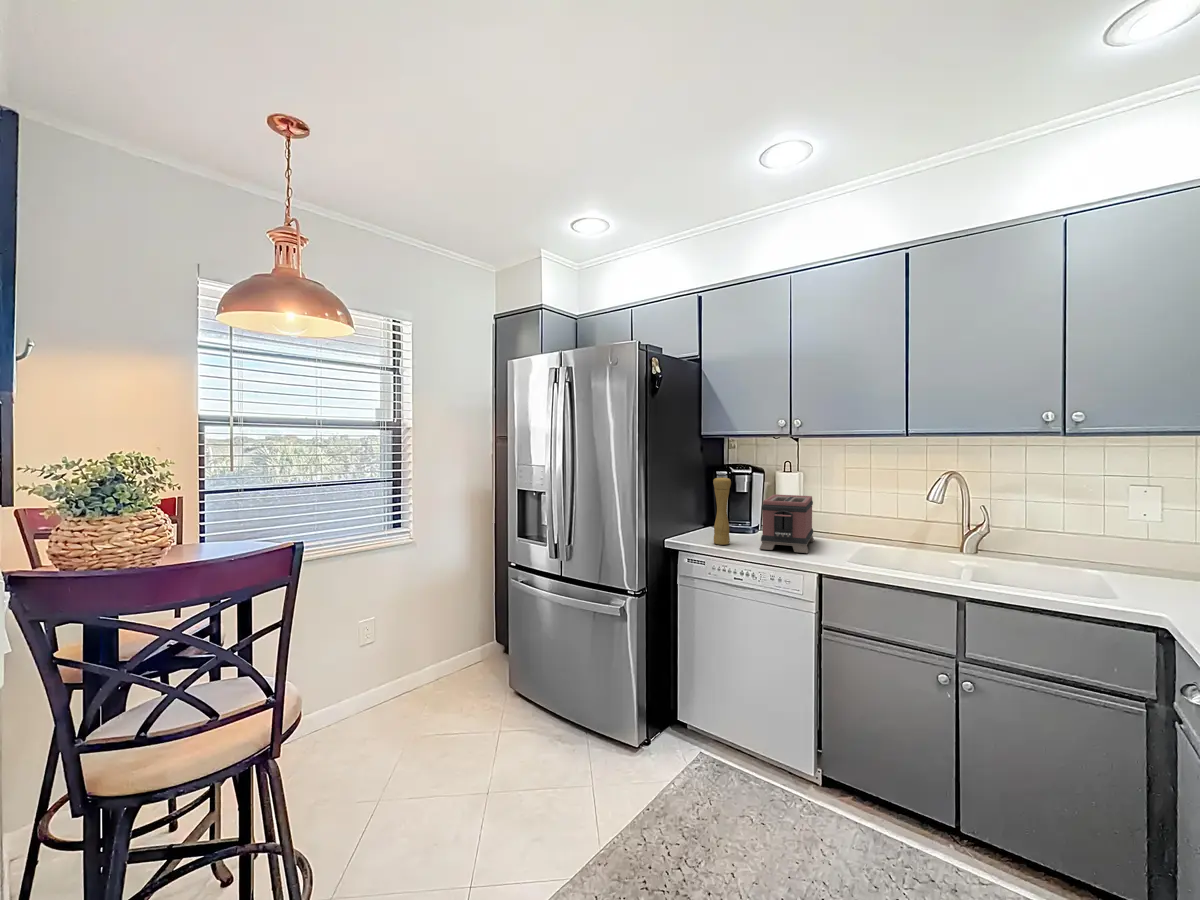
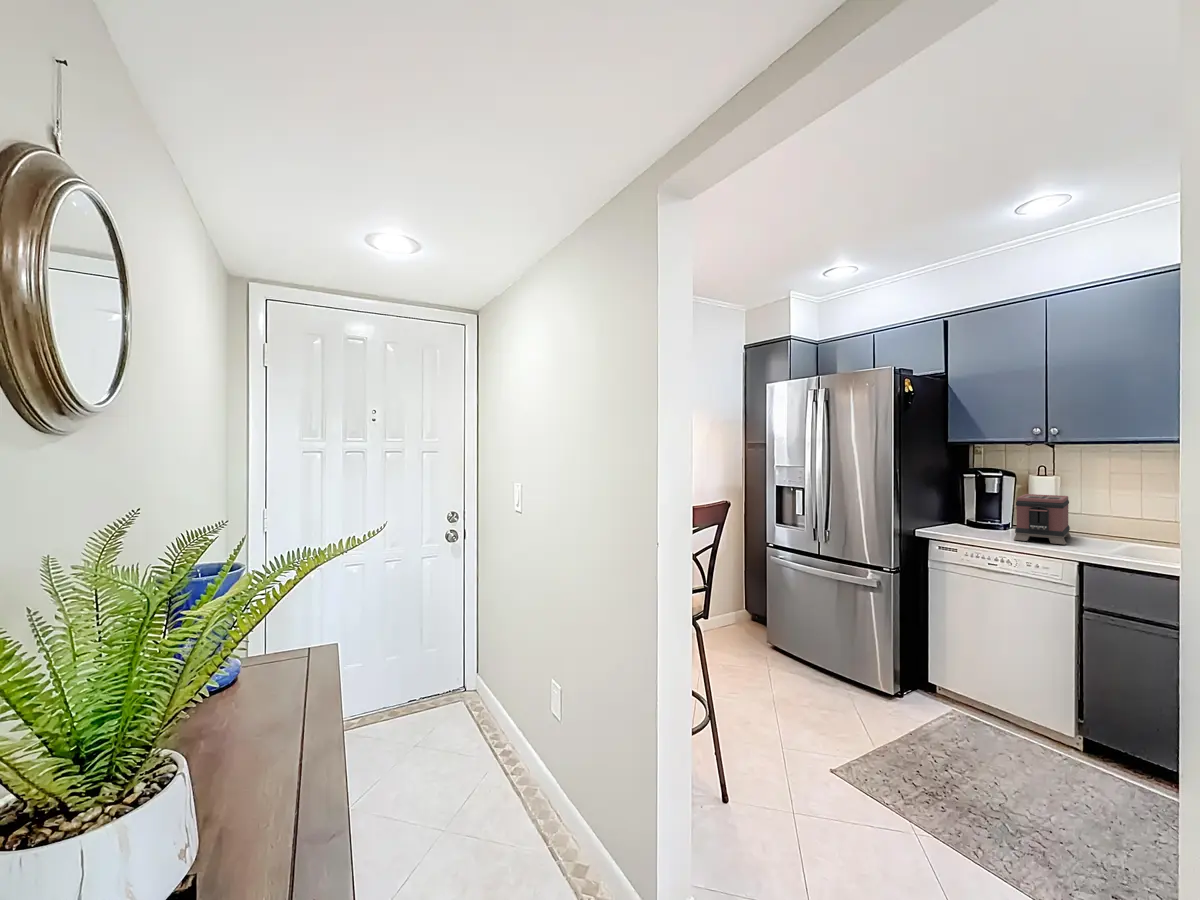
pepper mill: present [713,477,731,545] -> none [965,476,982,535]

